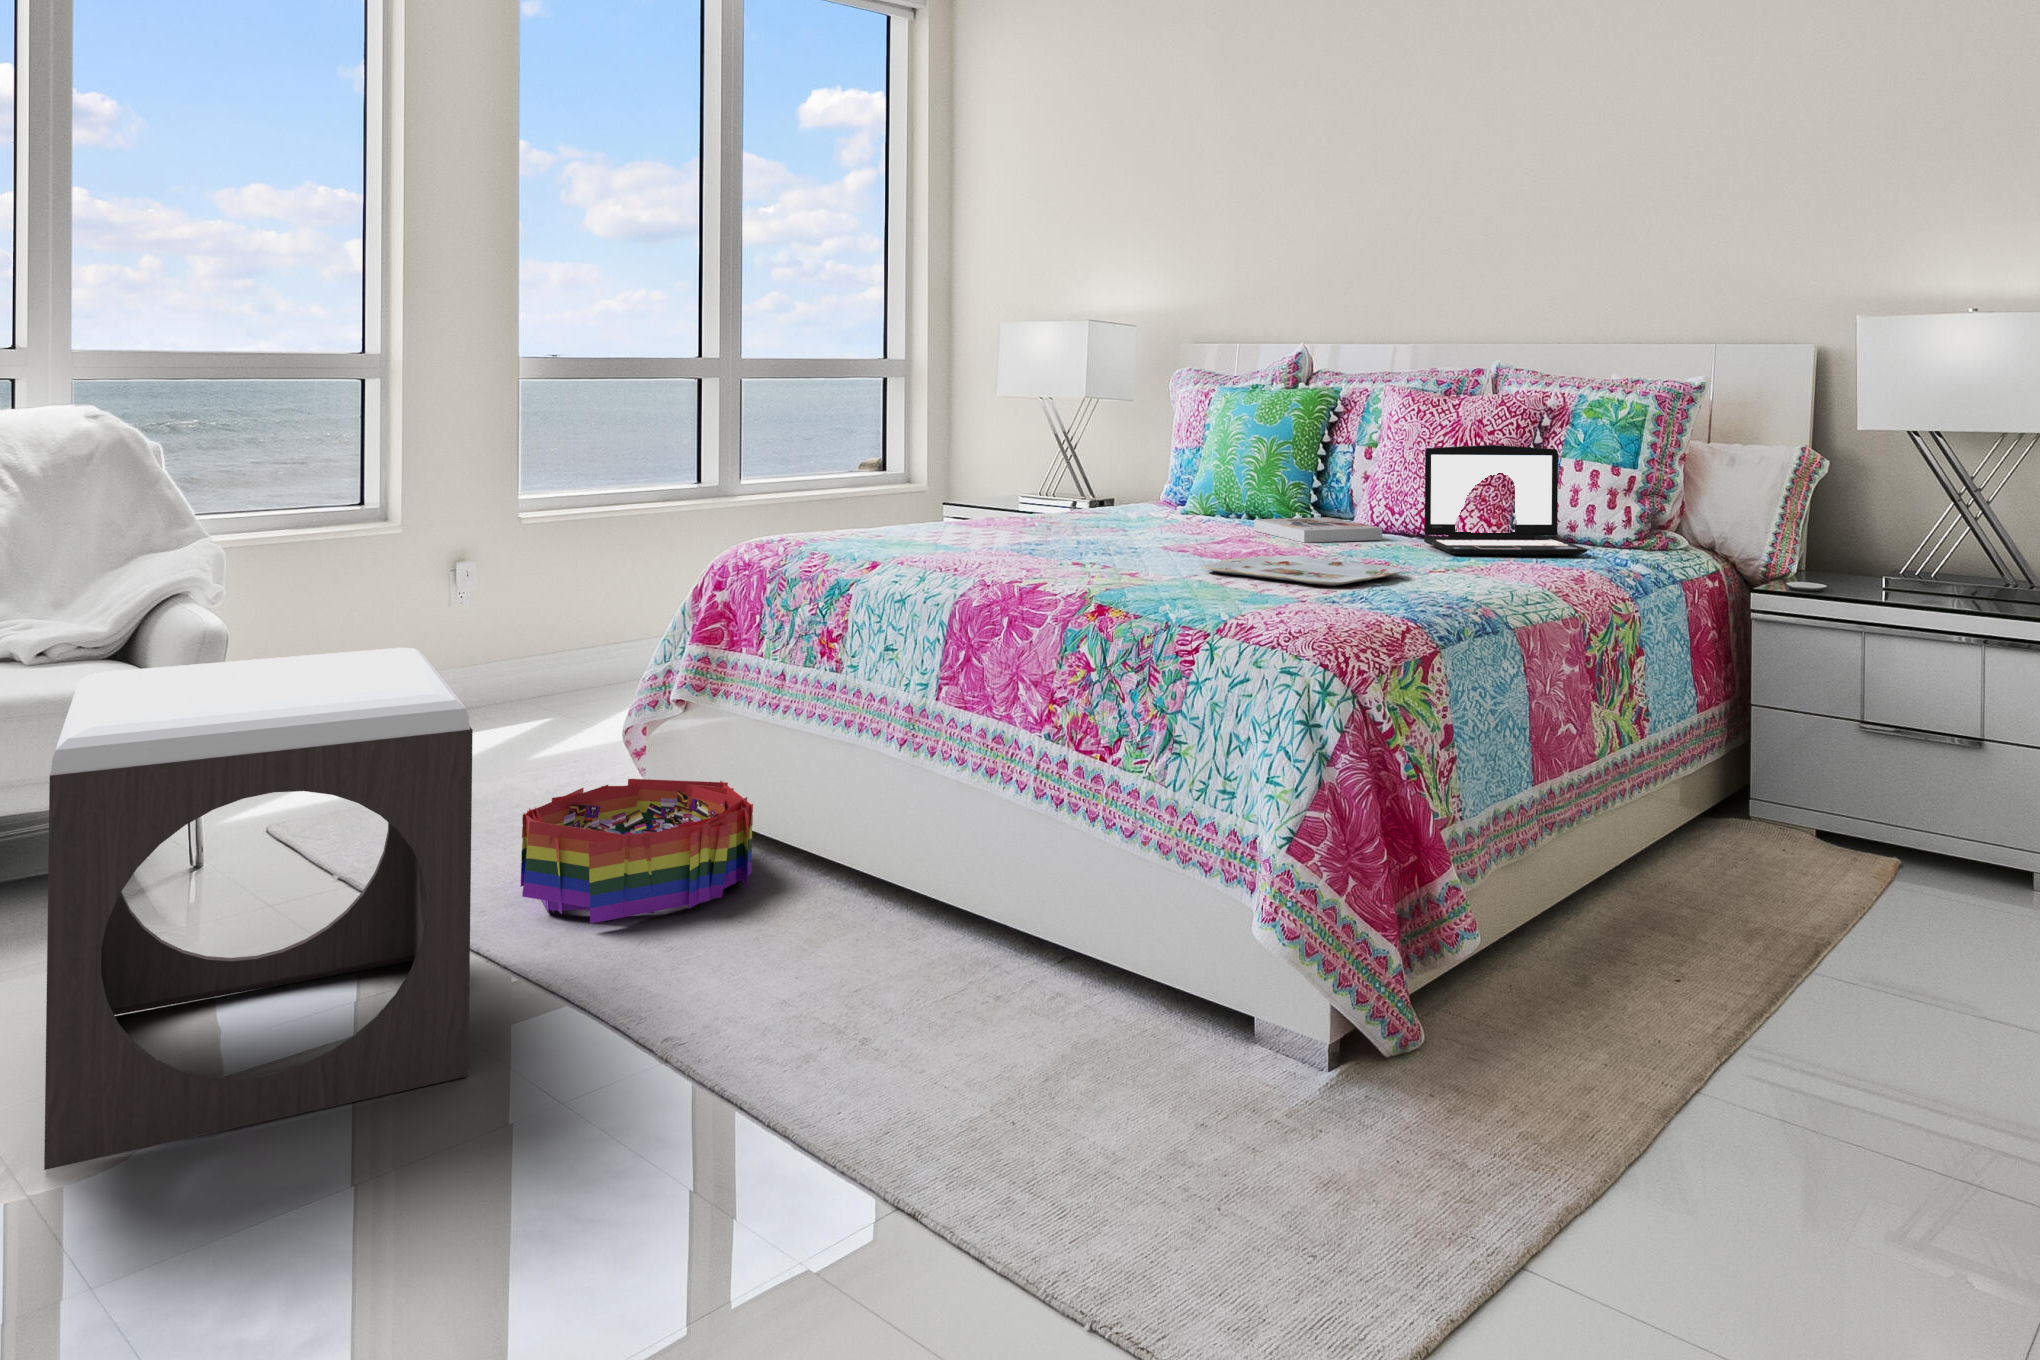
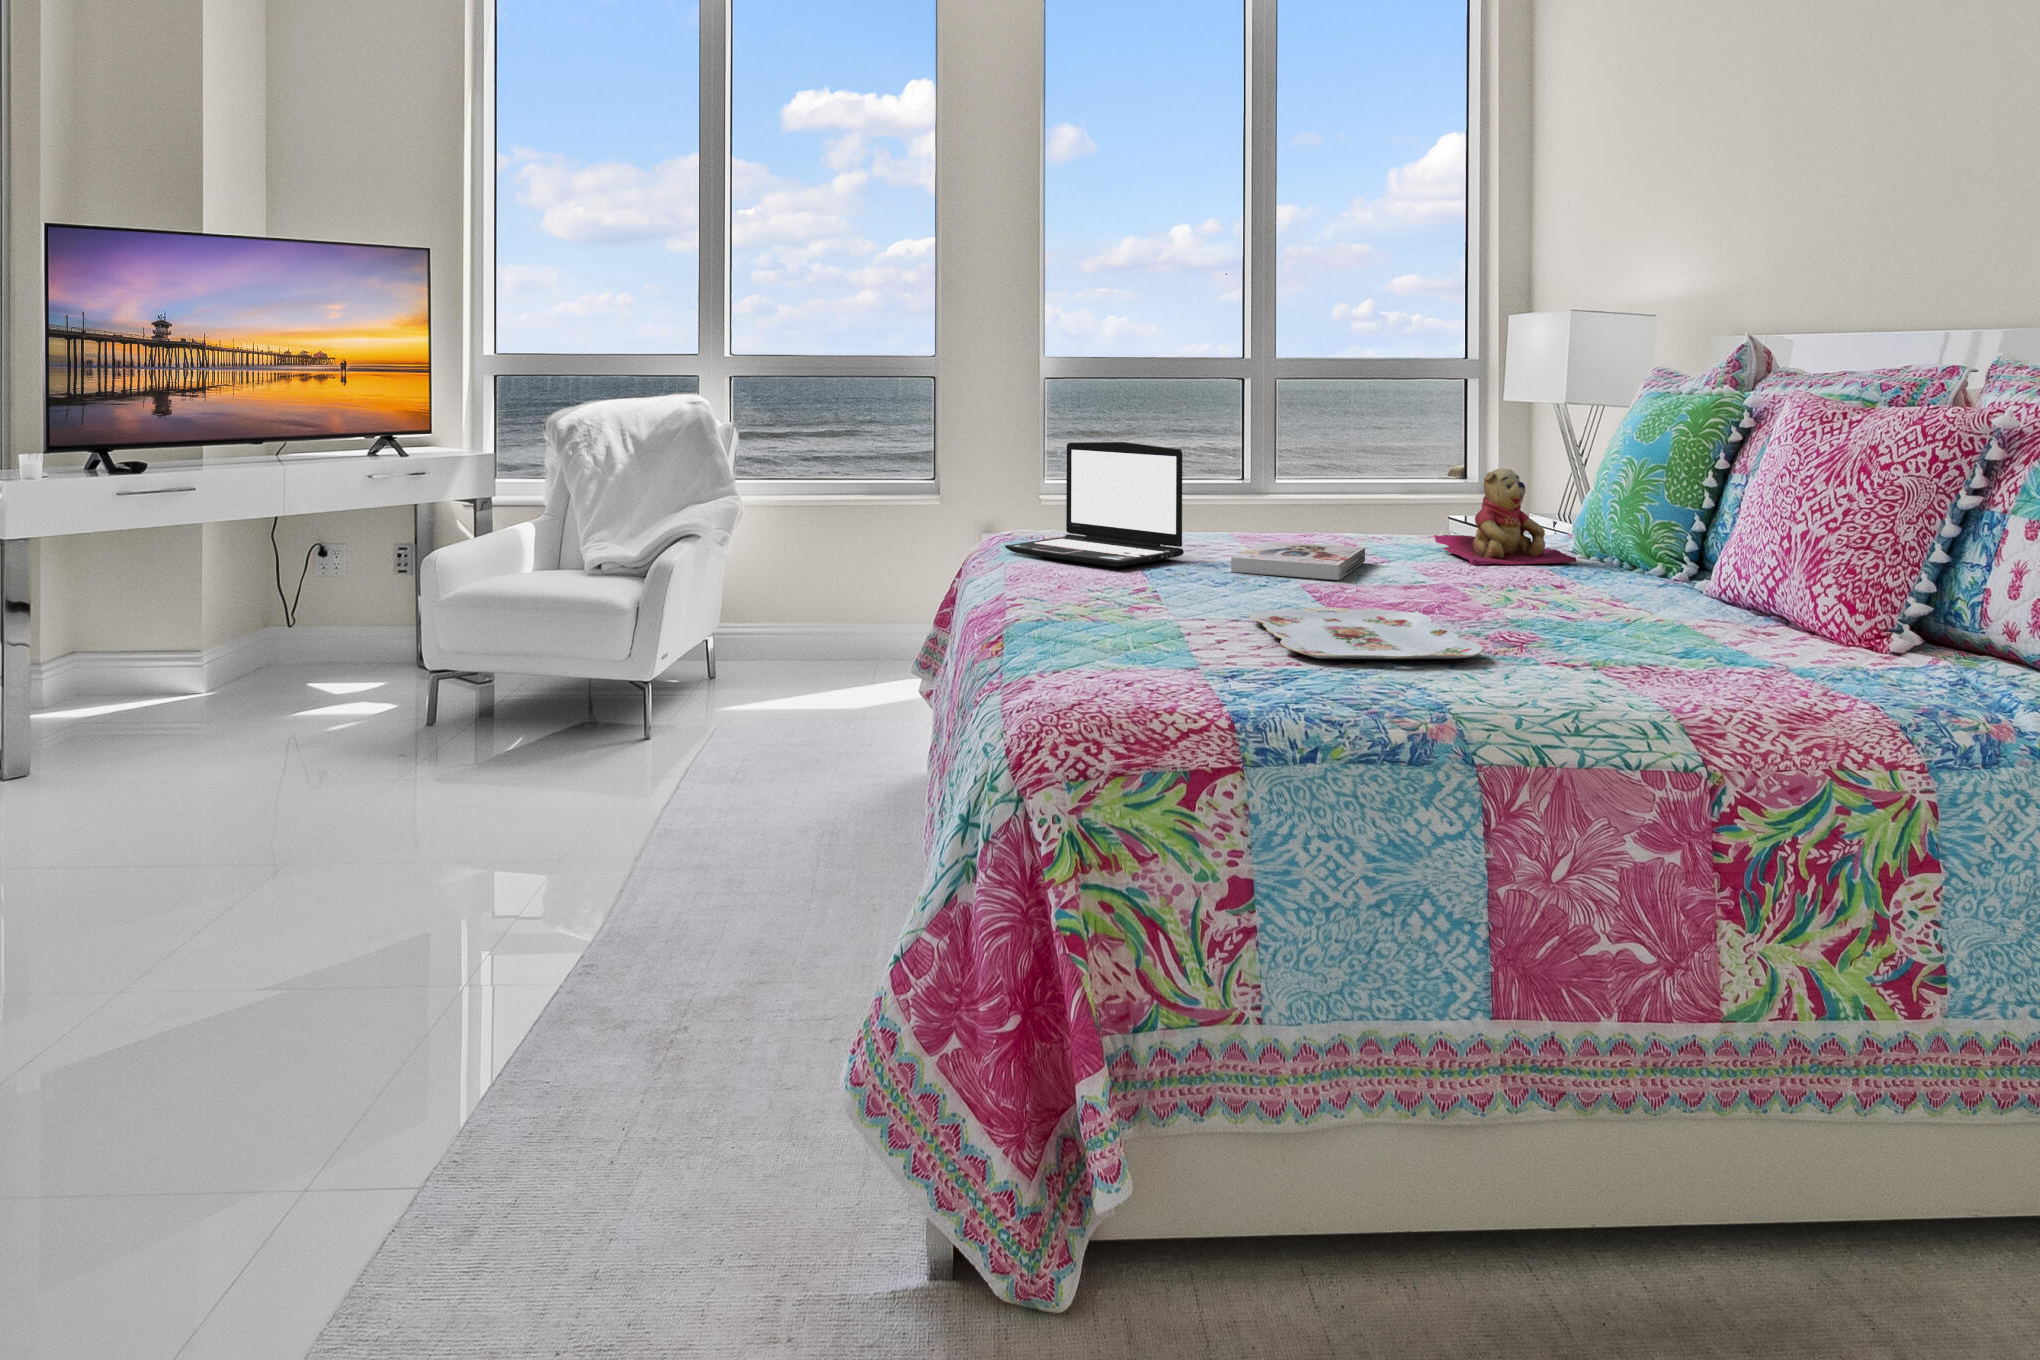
laptop: present [1424,445,1588,555] -> present [1005,442,1184,567]
teddy bear: none [1097,450,1214,529] -> present [1434,468,1576,565]
book: present [1254,517,1382,543] -> present [1231,541,1365,580]
footstool: present [44,648,473,1170] -> none [253,580,625,934]
storage bin: present [521,779,753,923] -> none [724,732,927,857]

